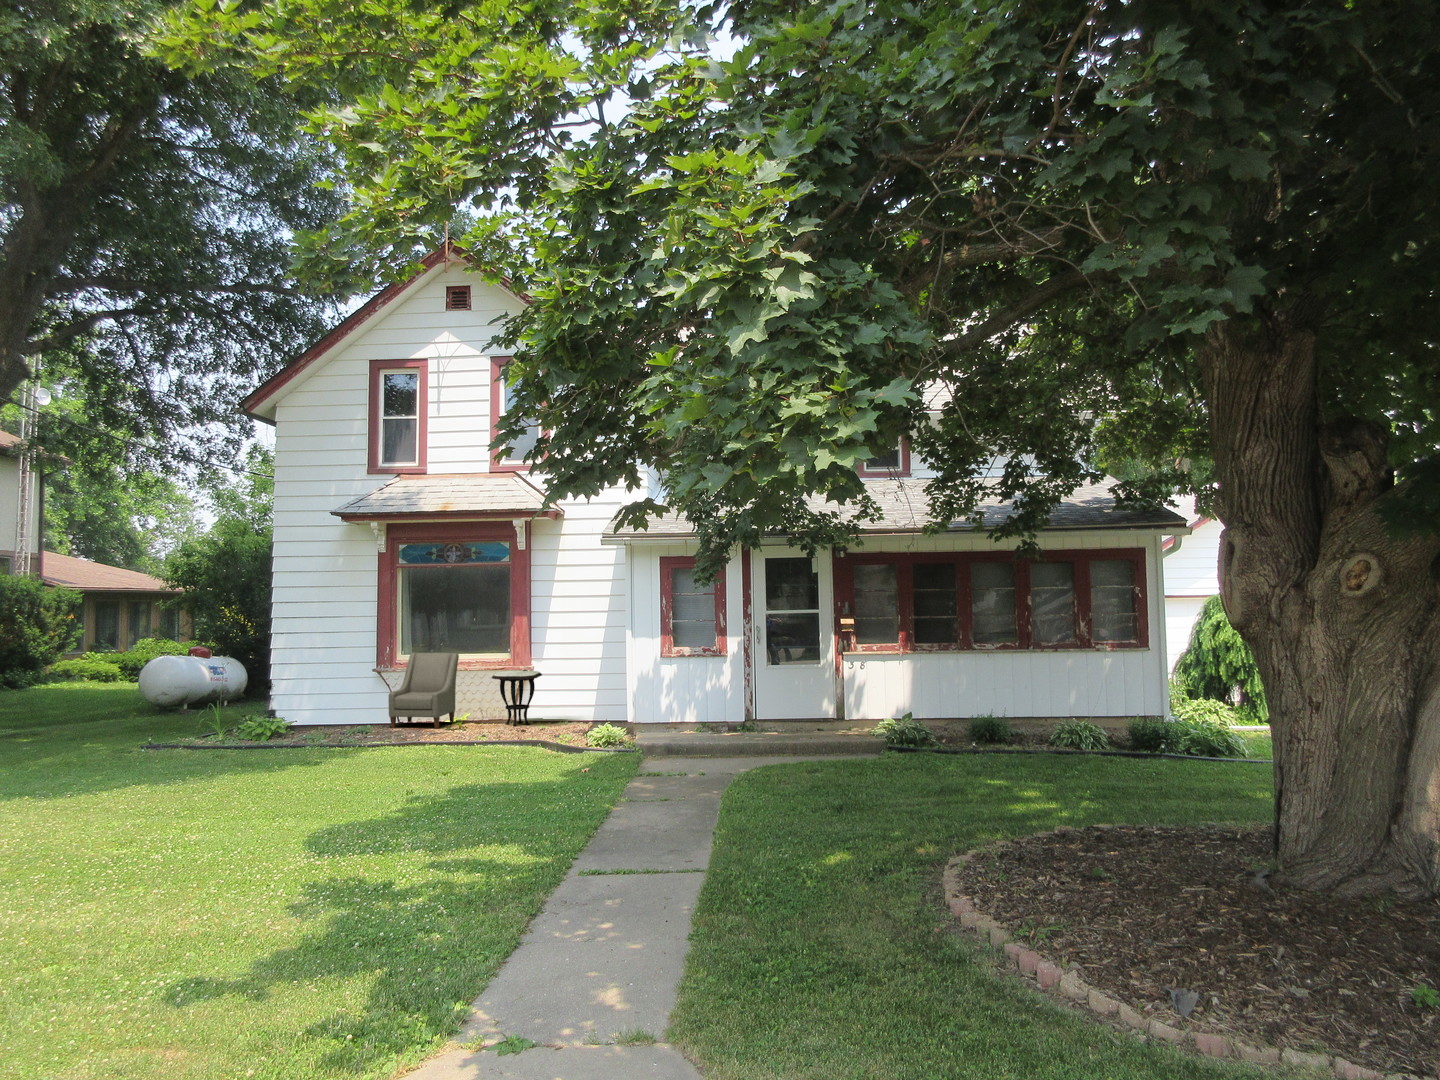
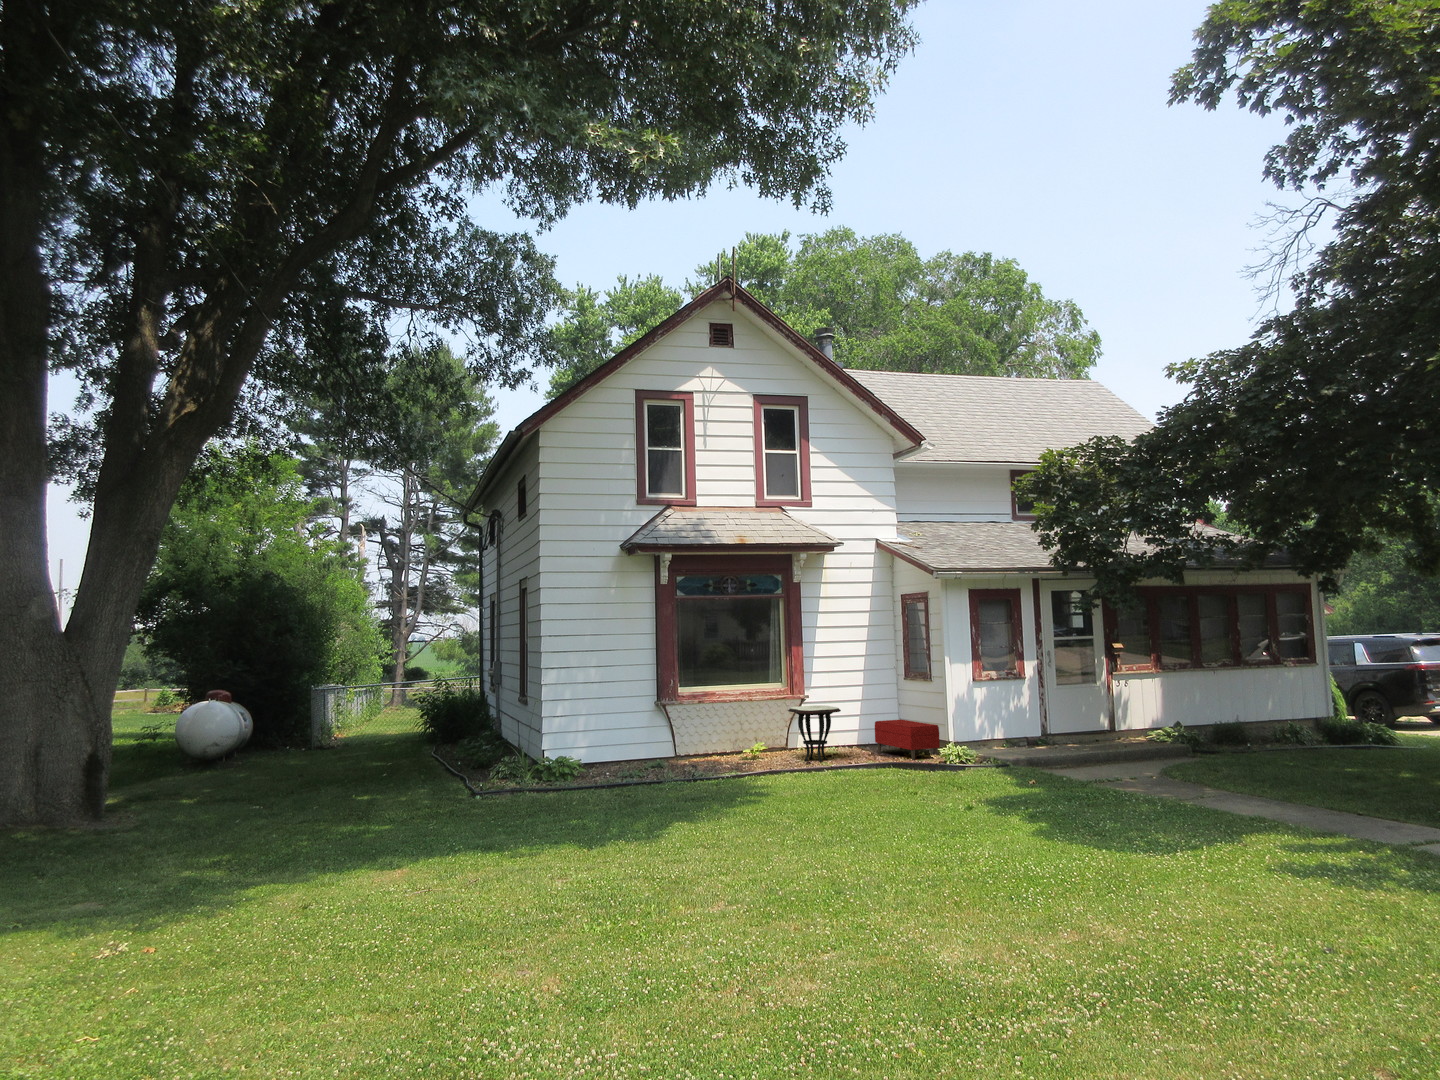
chair: present [389,653,459,729] -> none [693,691,764,773]
potted plant: present [260,681,276,718] -> none [514,731,541,776]
bench: none [585,690,631,733] -> present [875,719,940,760]

